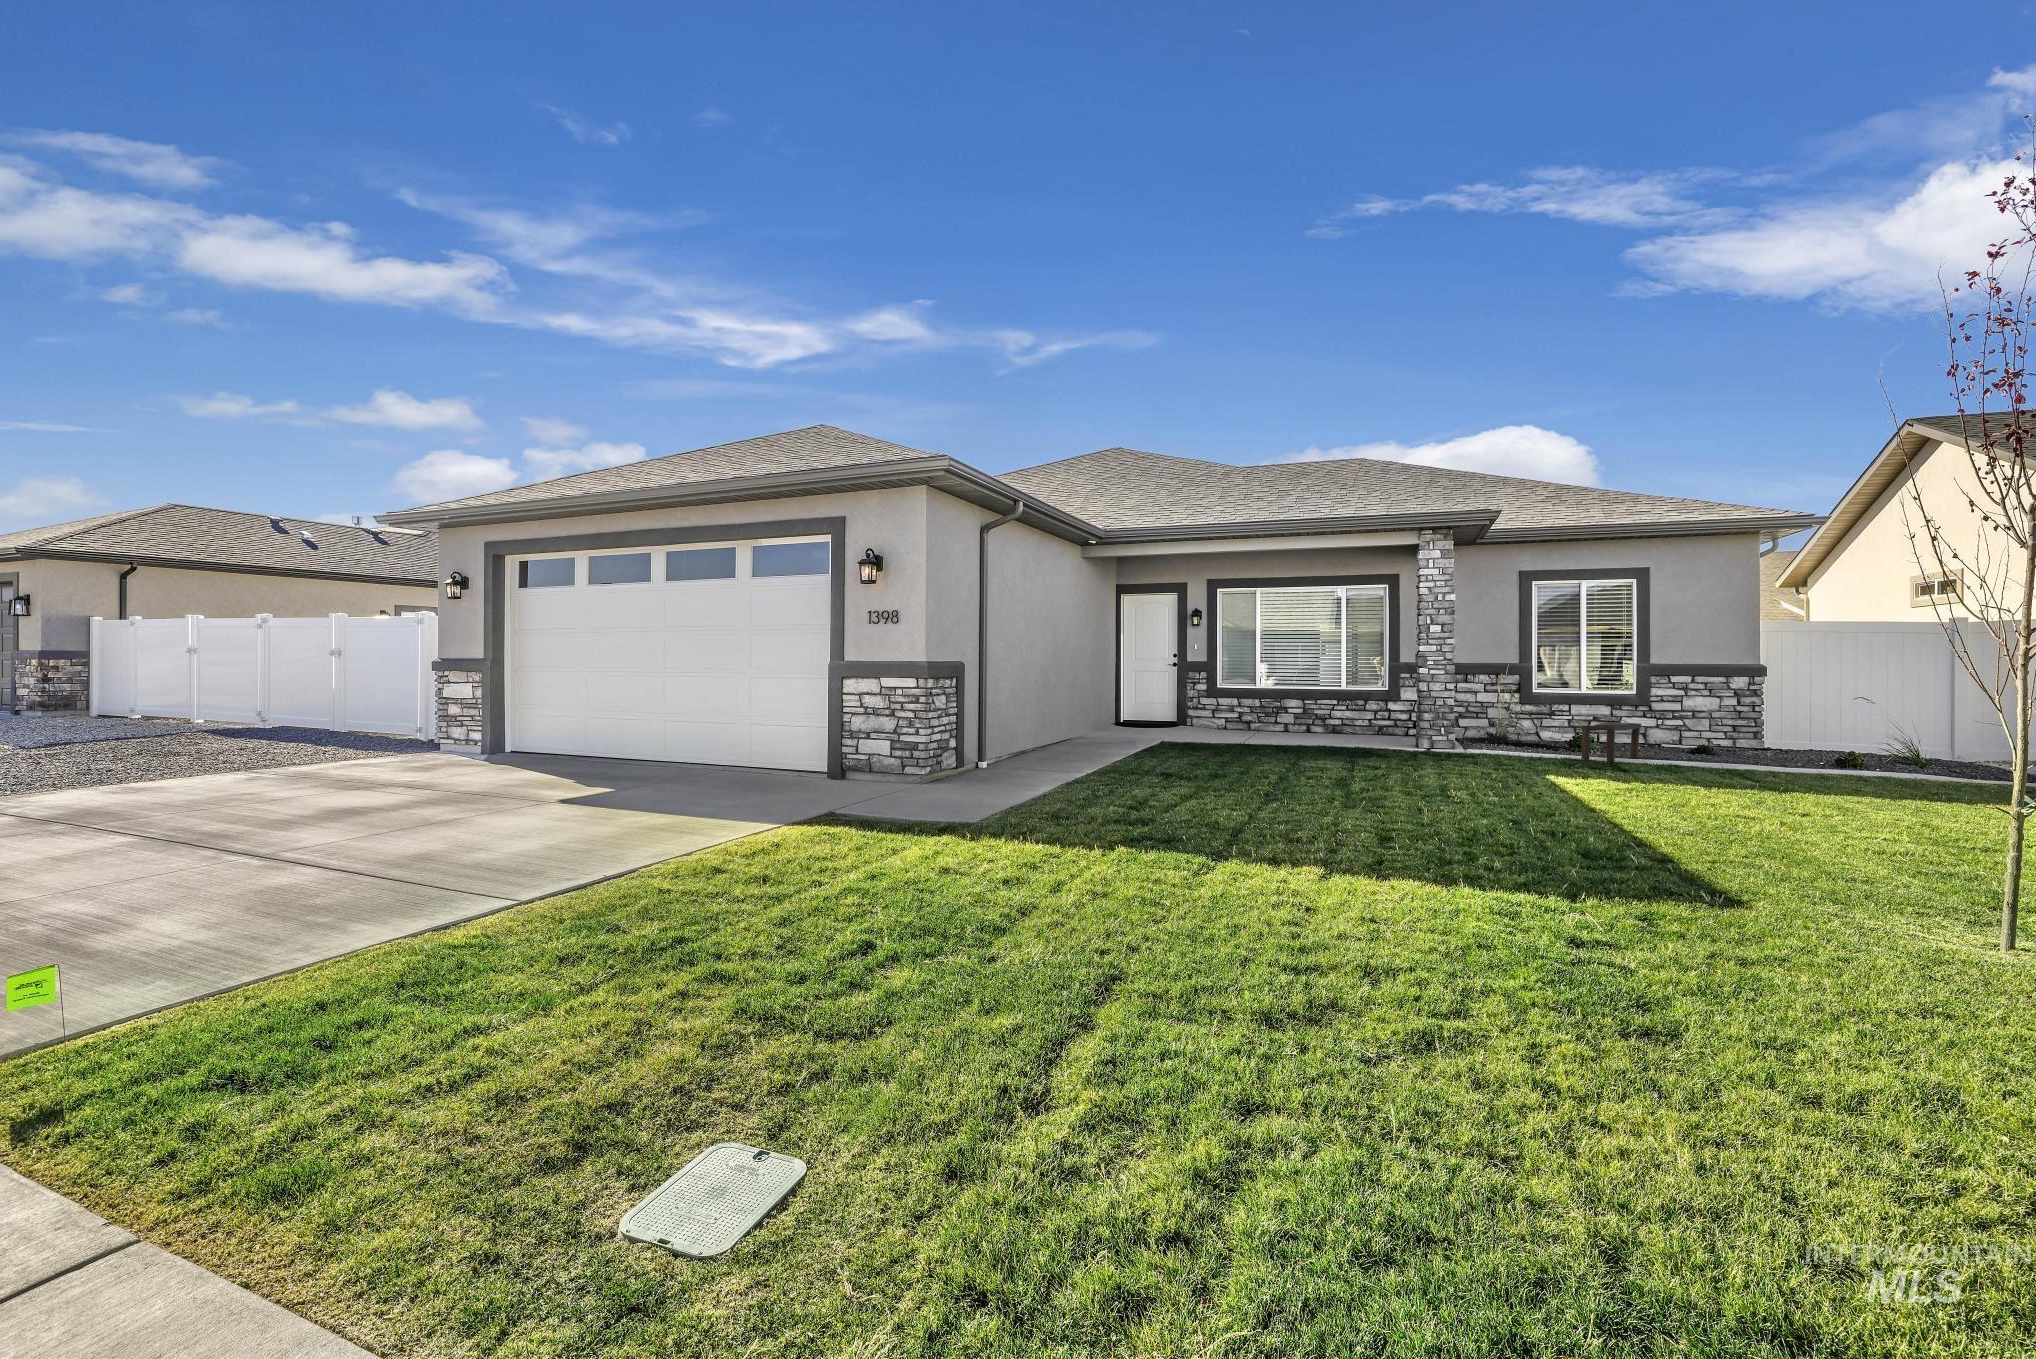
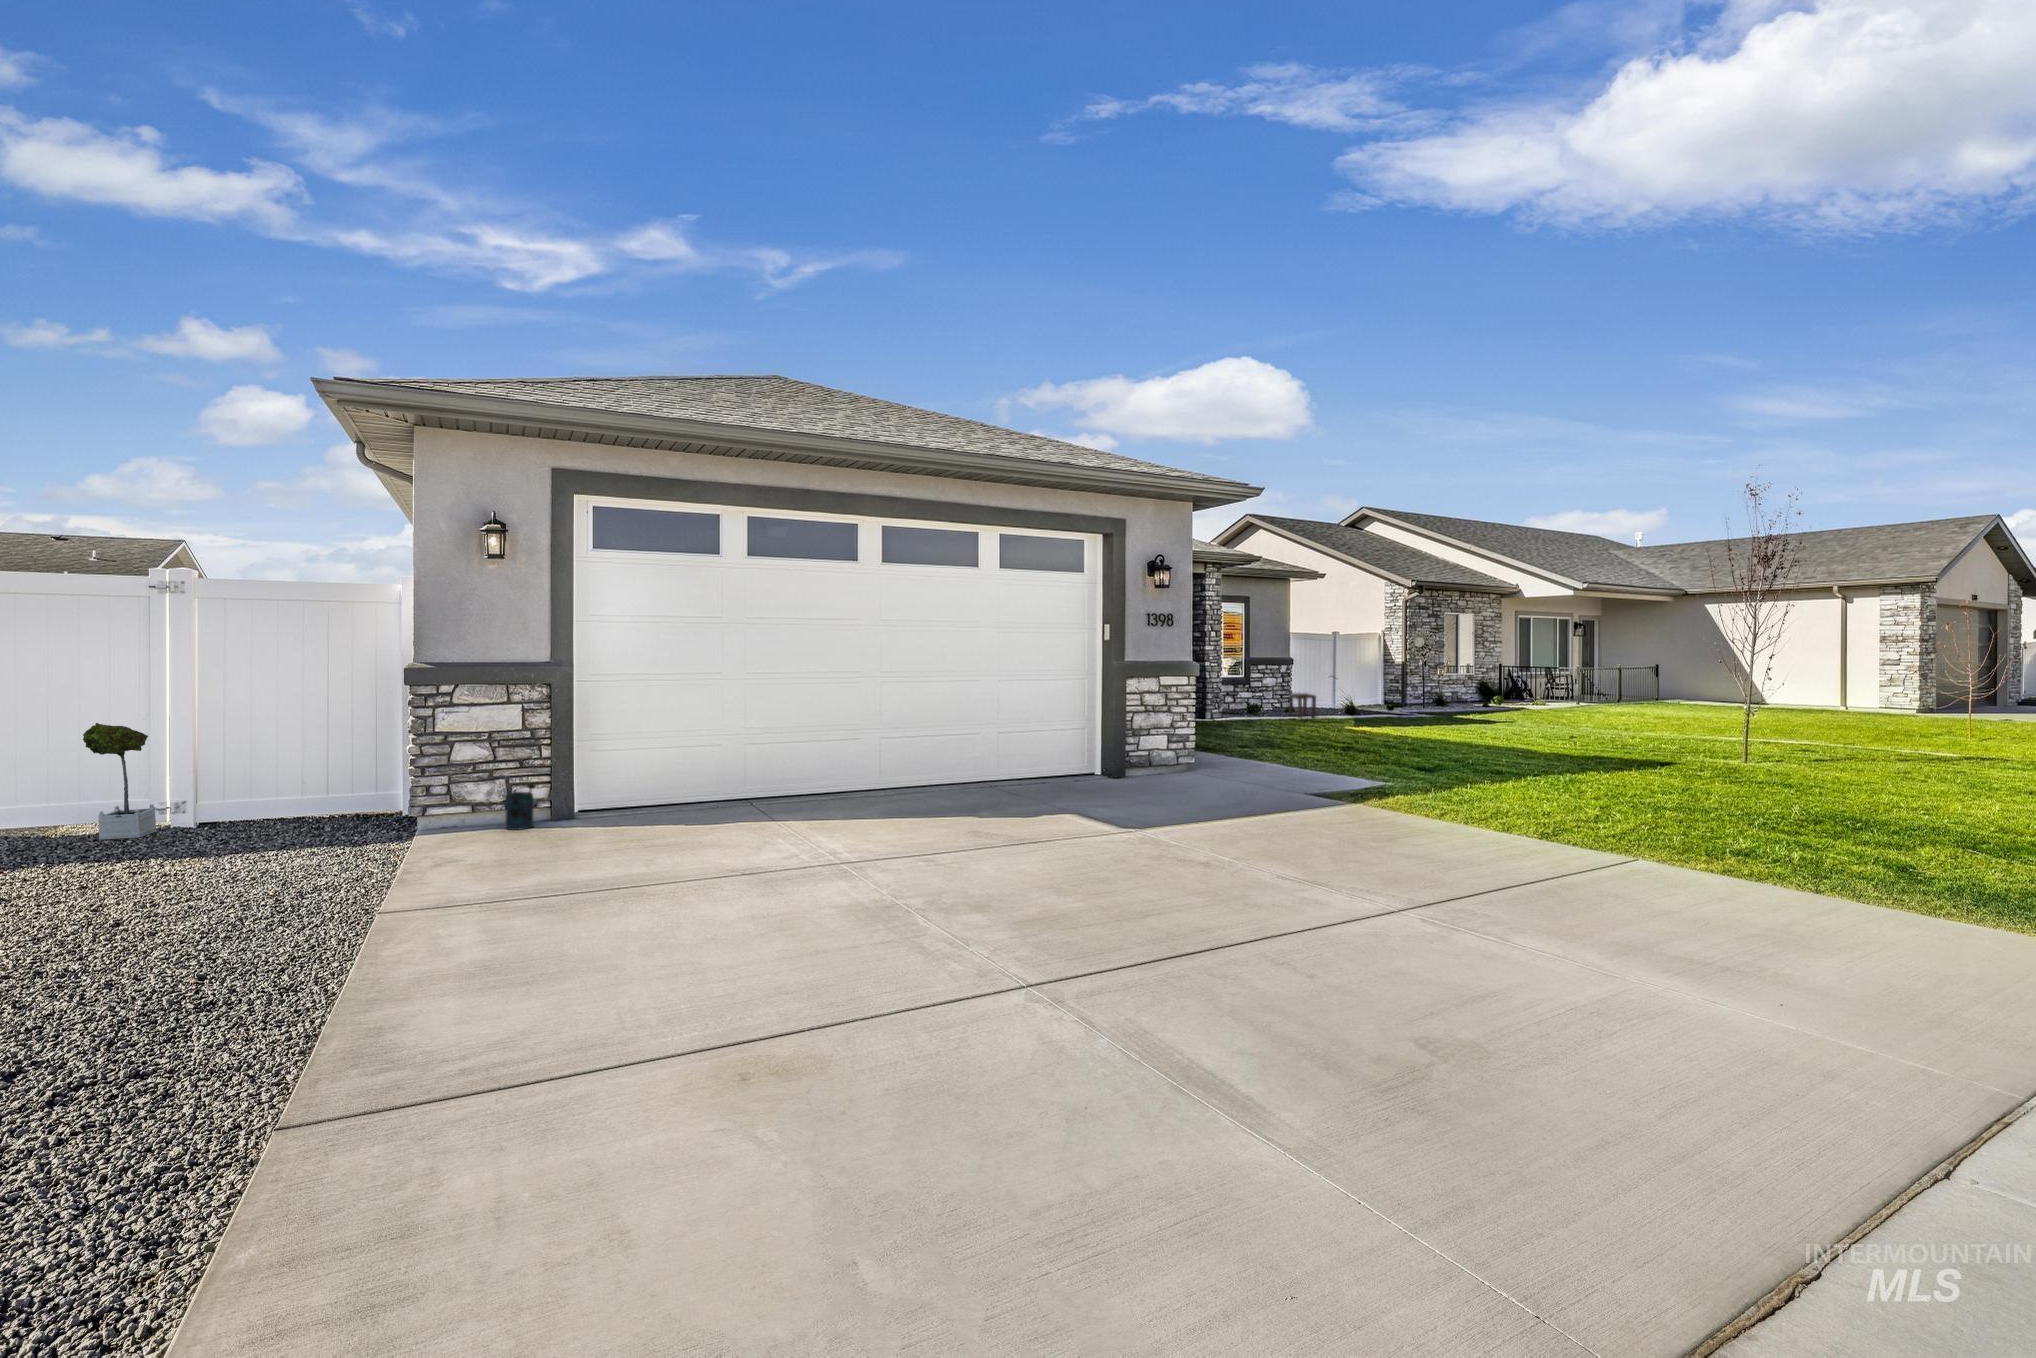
potted tree: none [375,685,403,742] -> present [83,723,156,840]
watering can: none [436,731,474,756] -> present [505,784,536,830]

